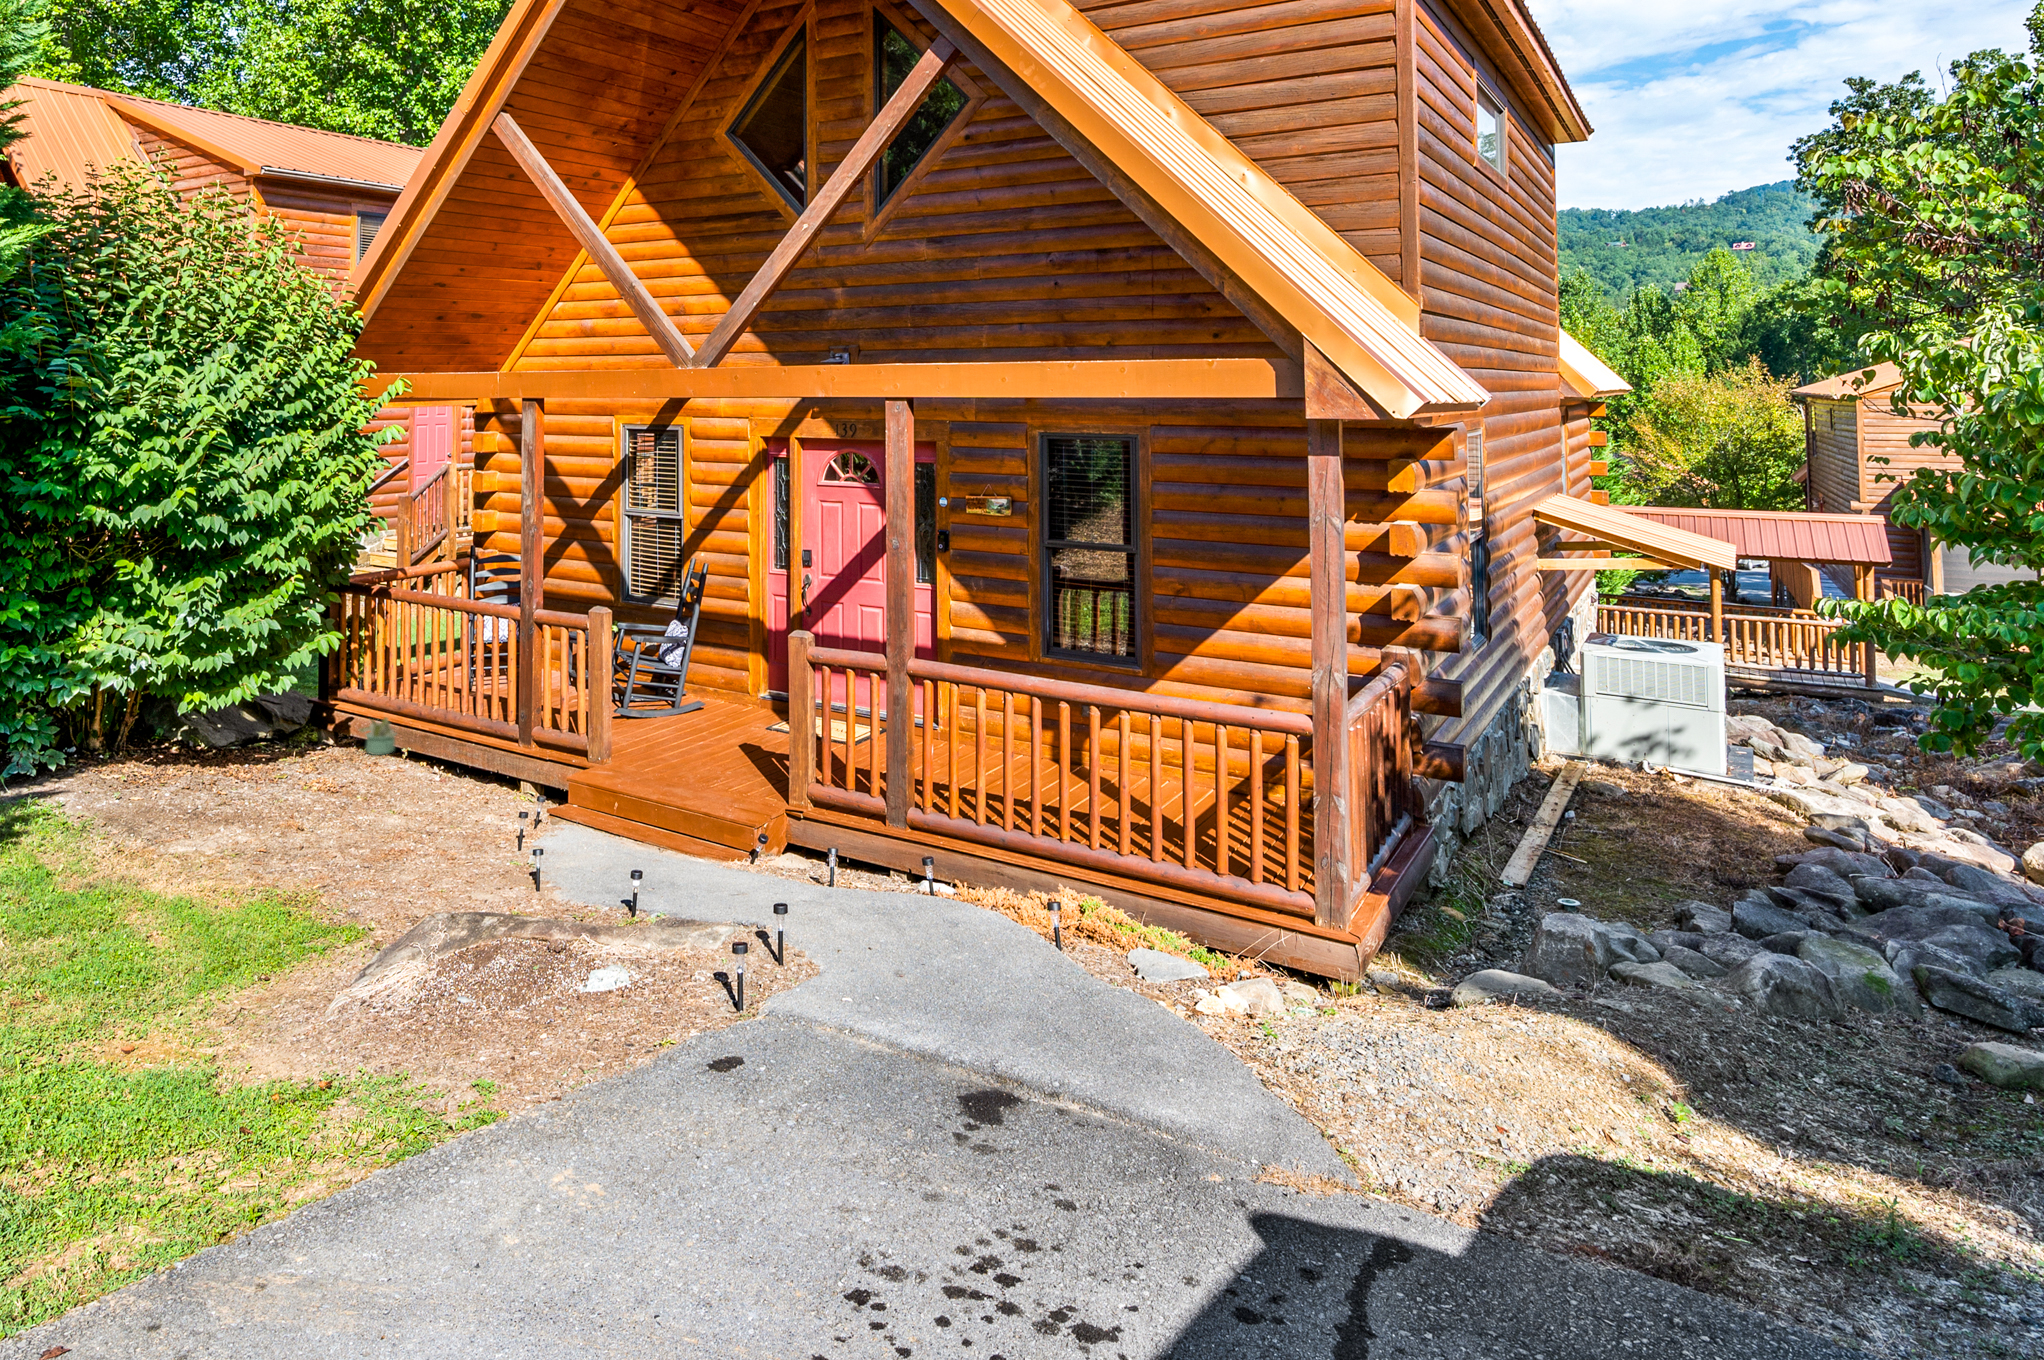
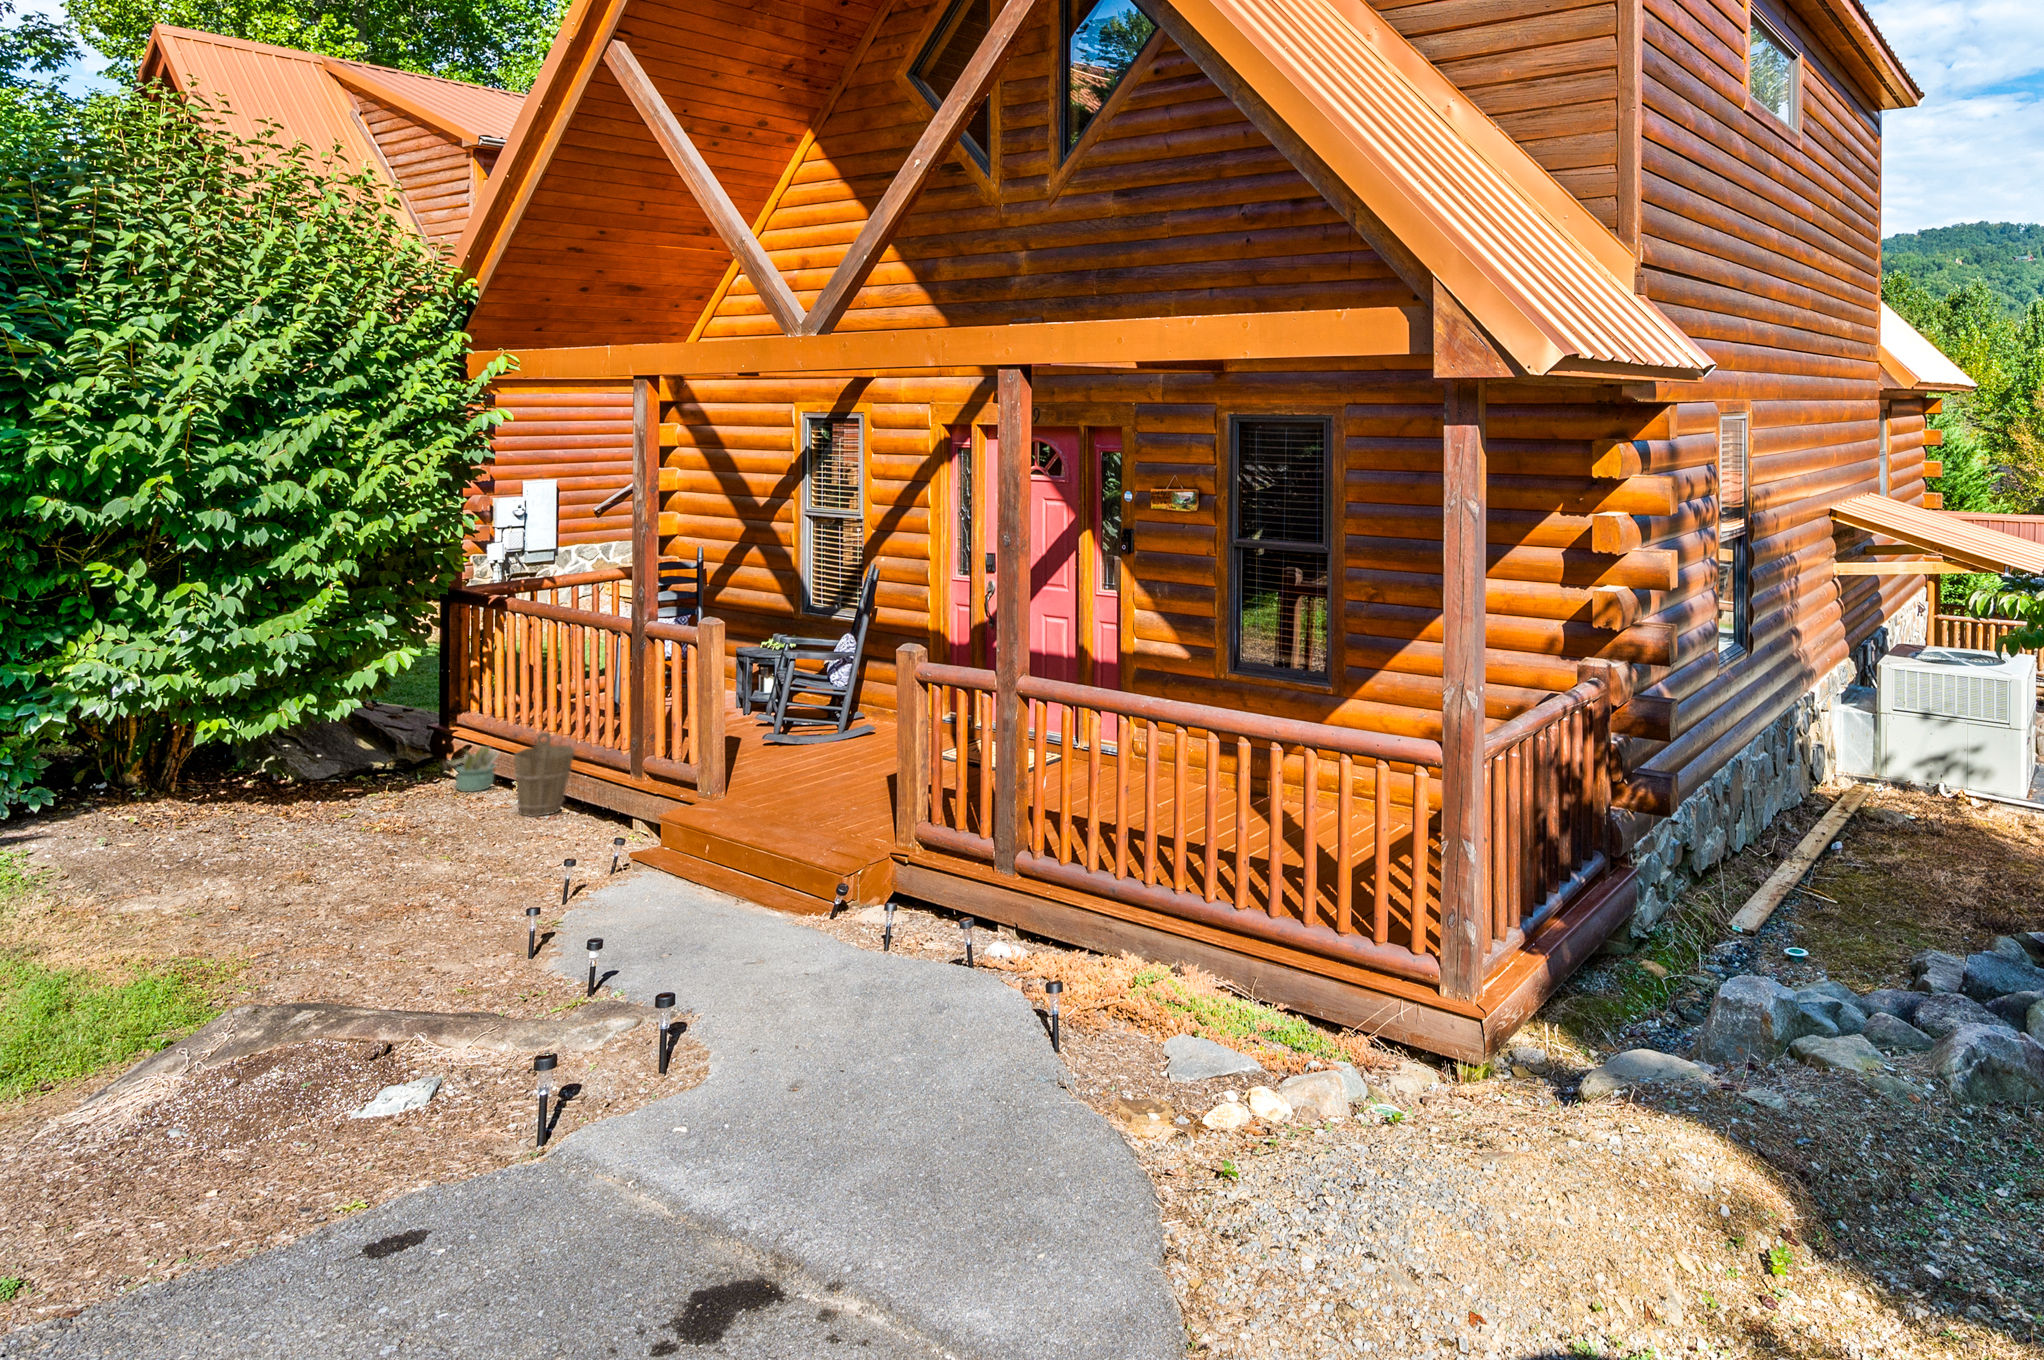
bucket: none [427,705,475,776] -> present [514,733,574,817]

